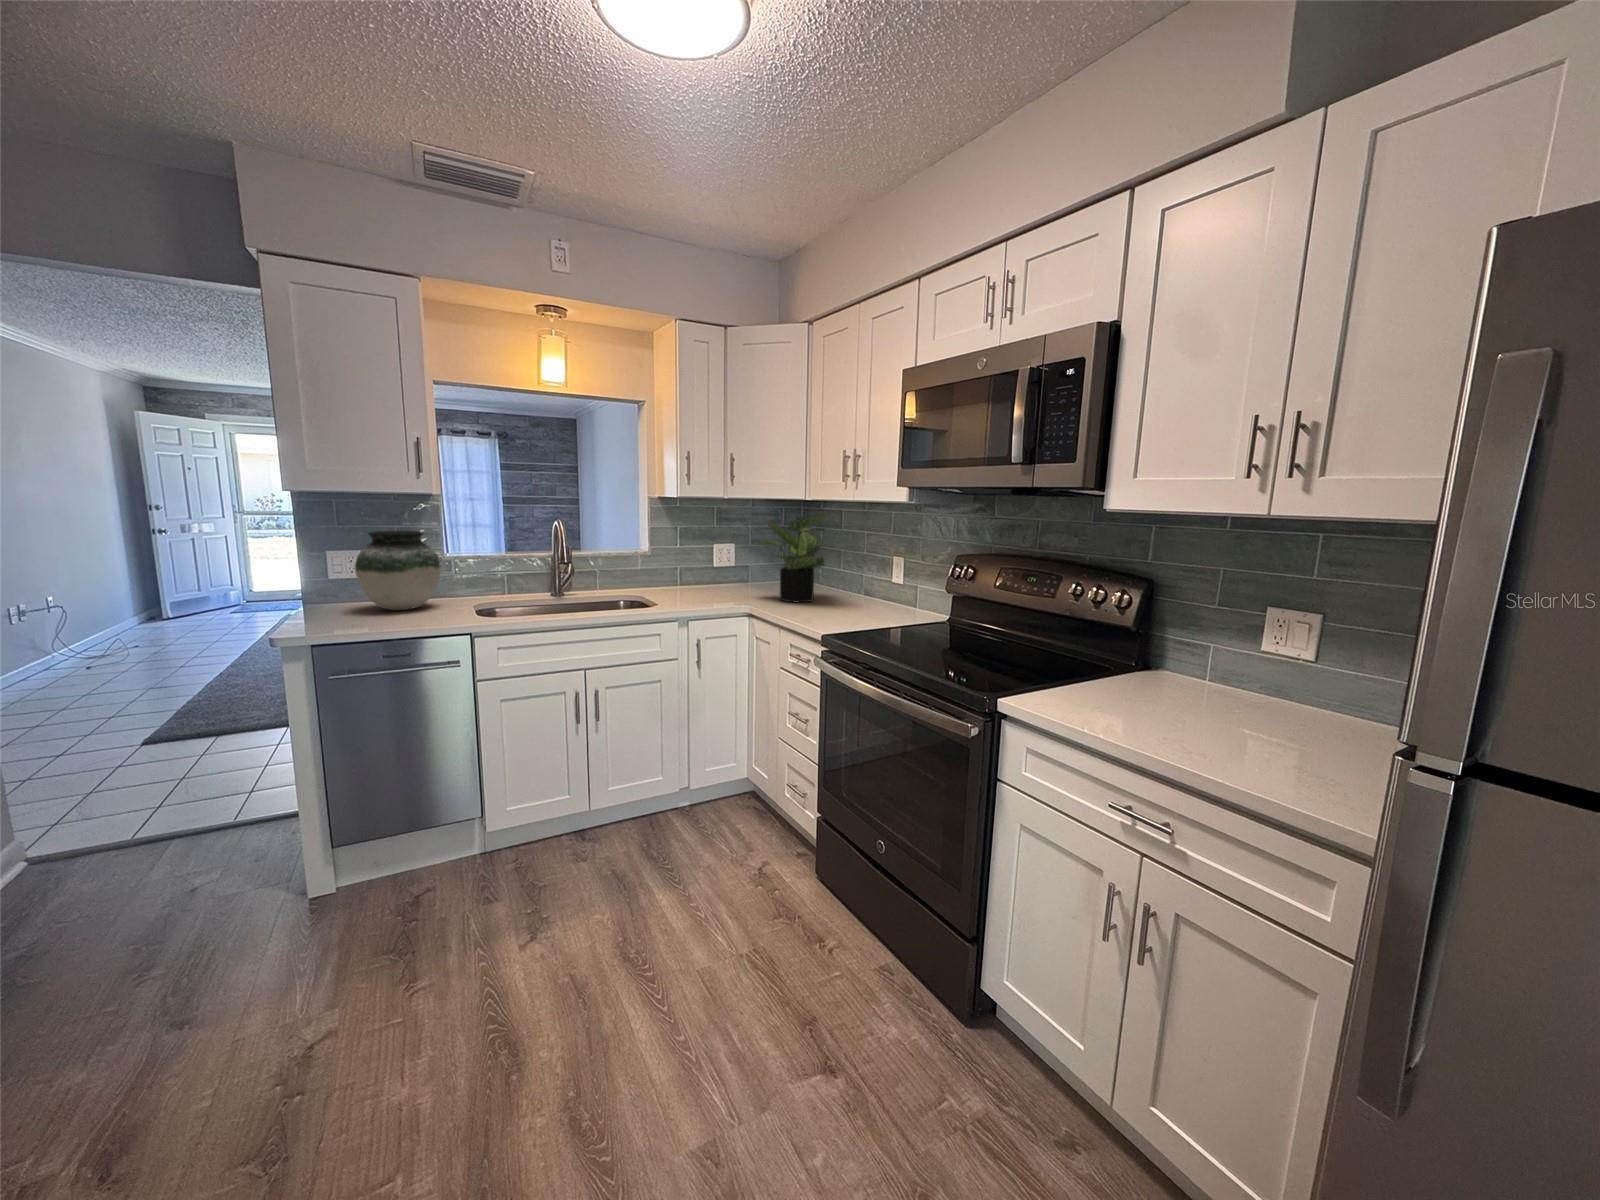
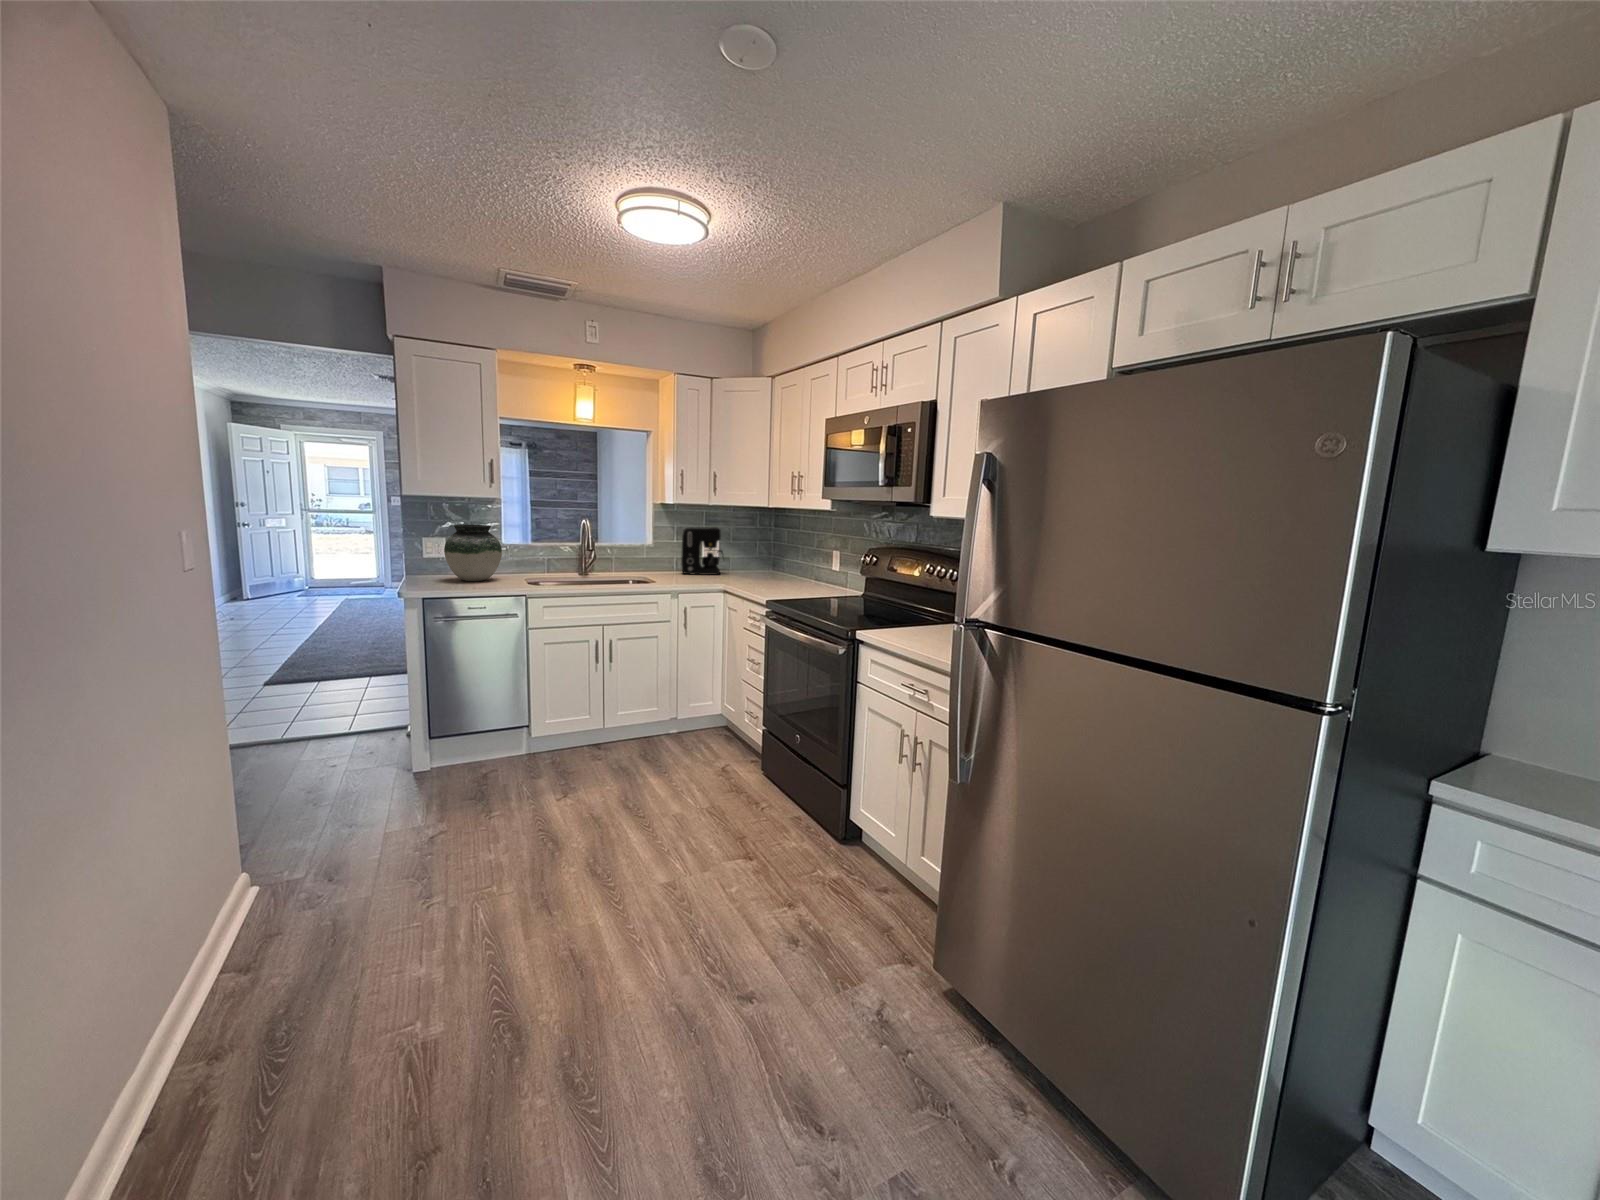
potted plant: present [756,514,830,602] -> none [726,517,786,583]
coffee maker: none [686,528,742,590] -> present [681,527,723,575]

